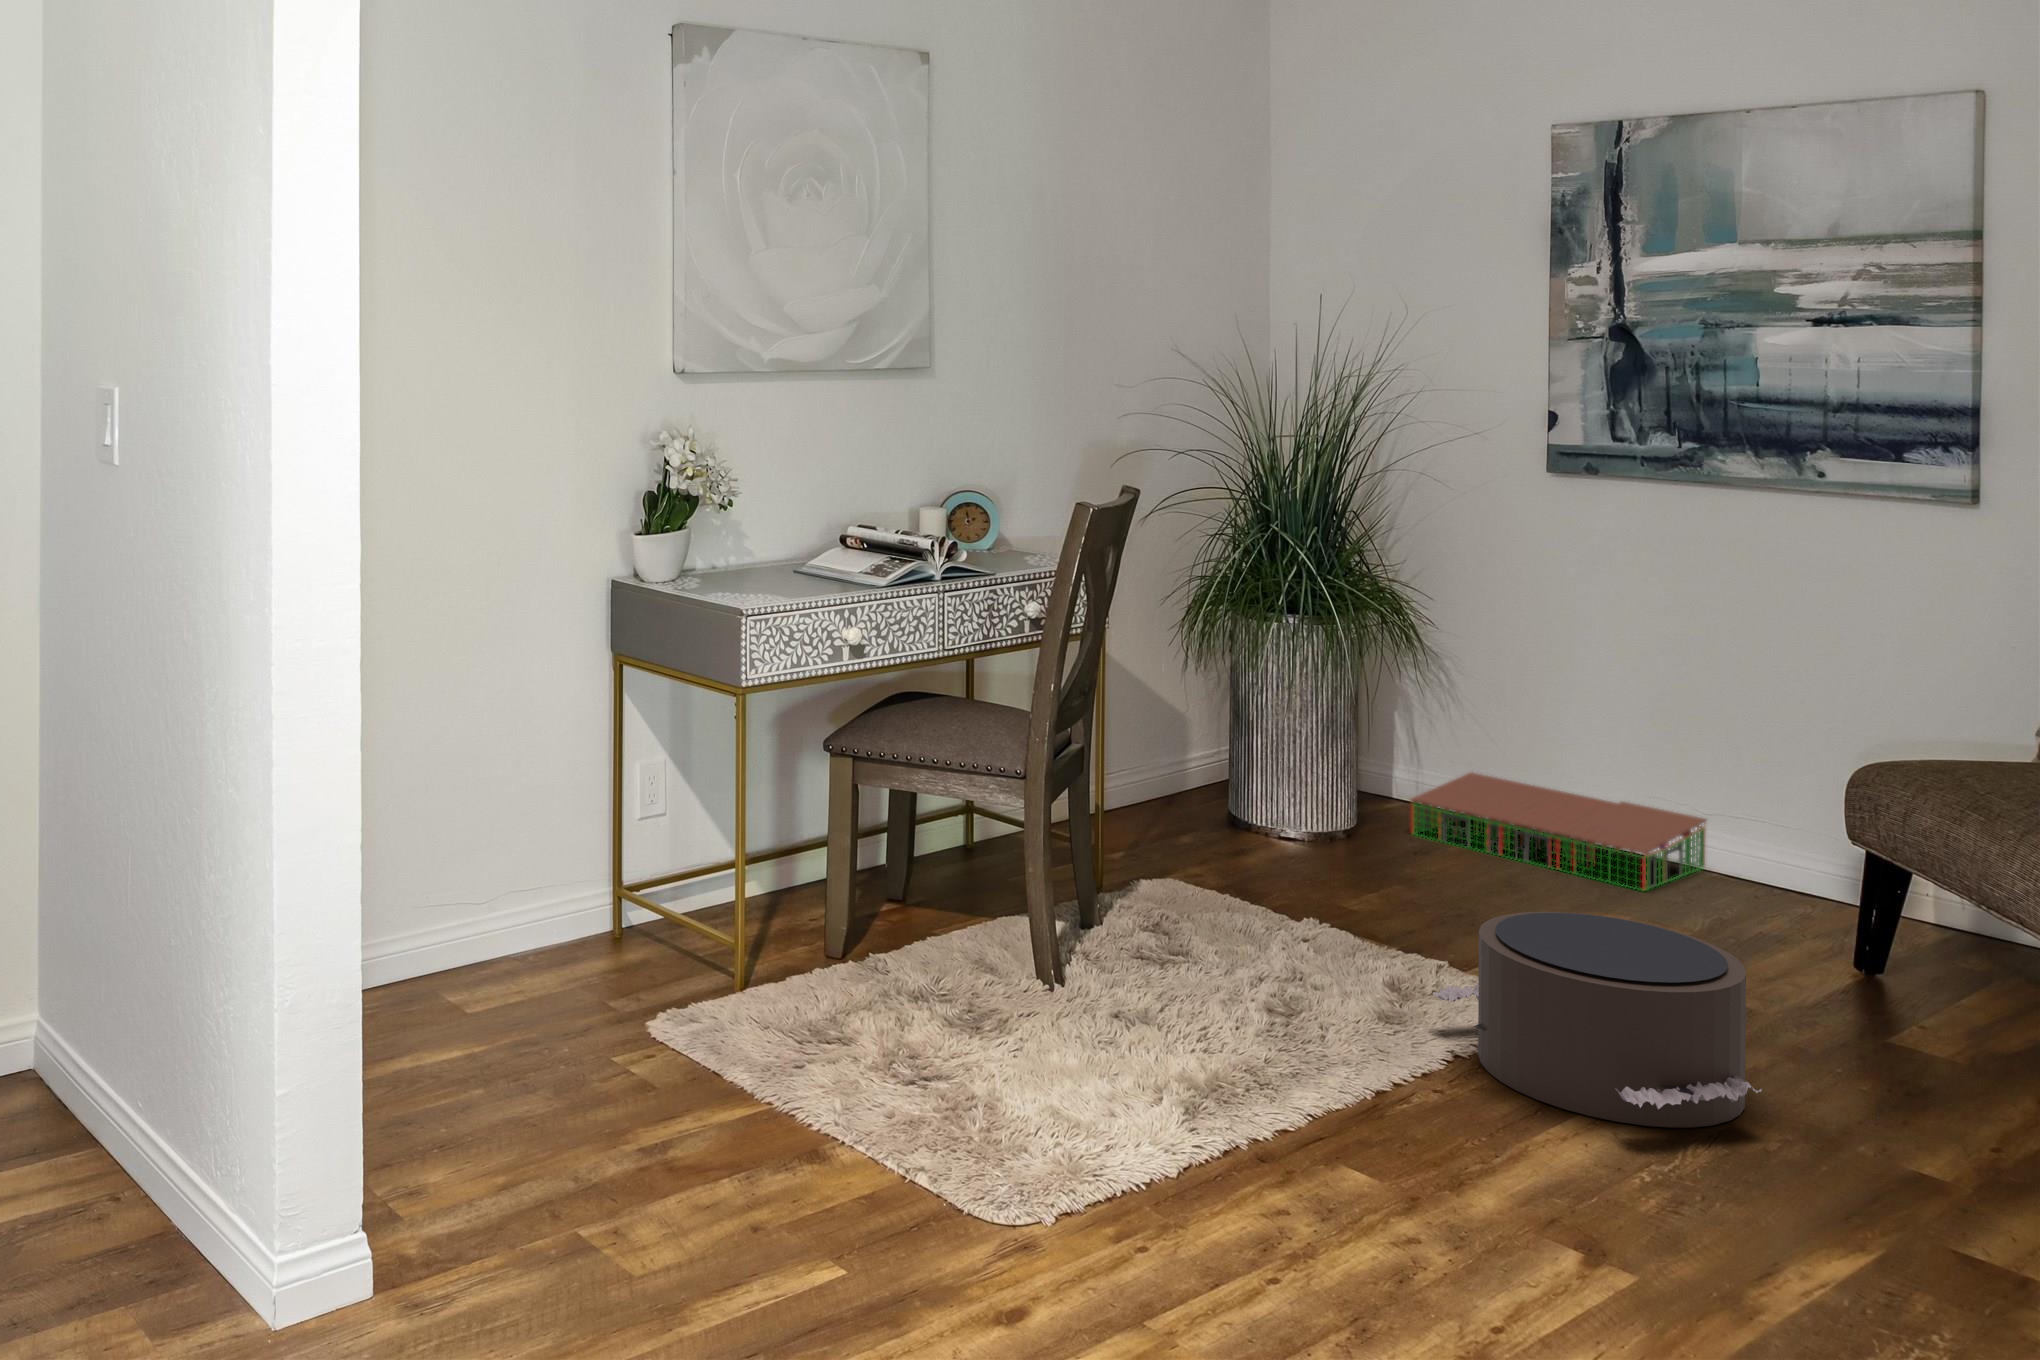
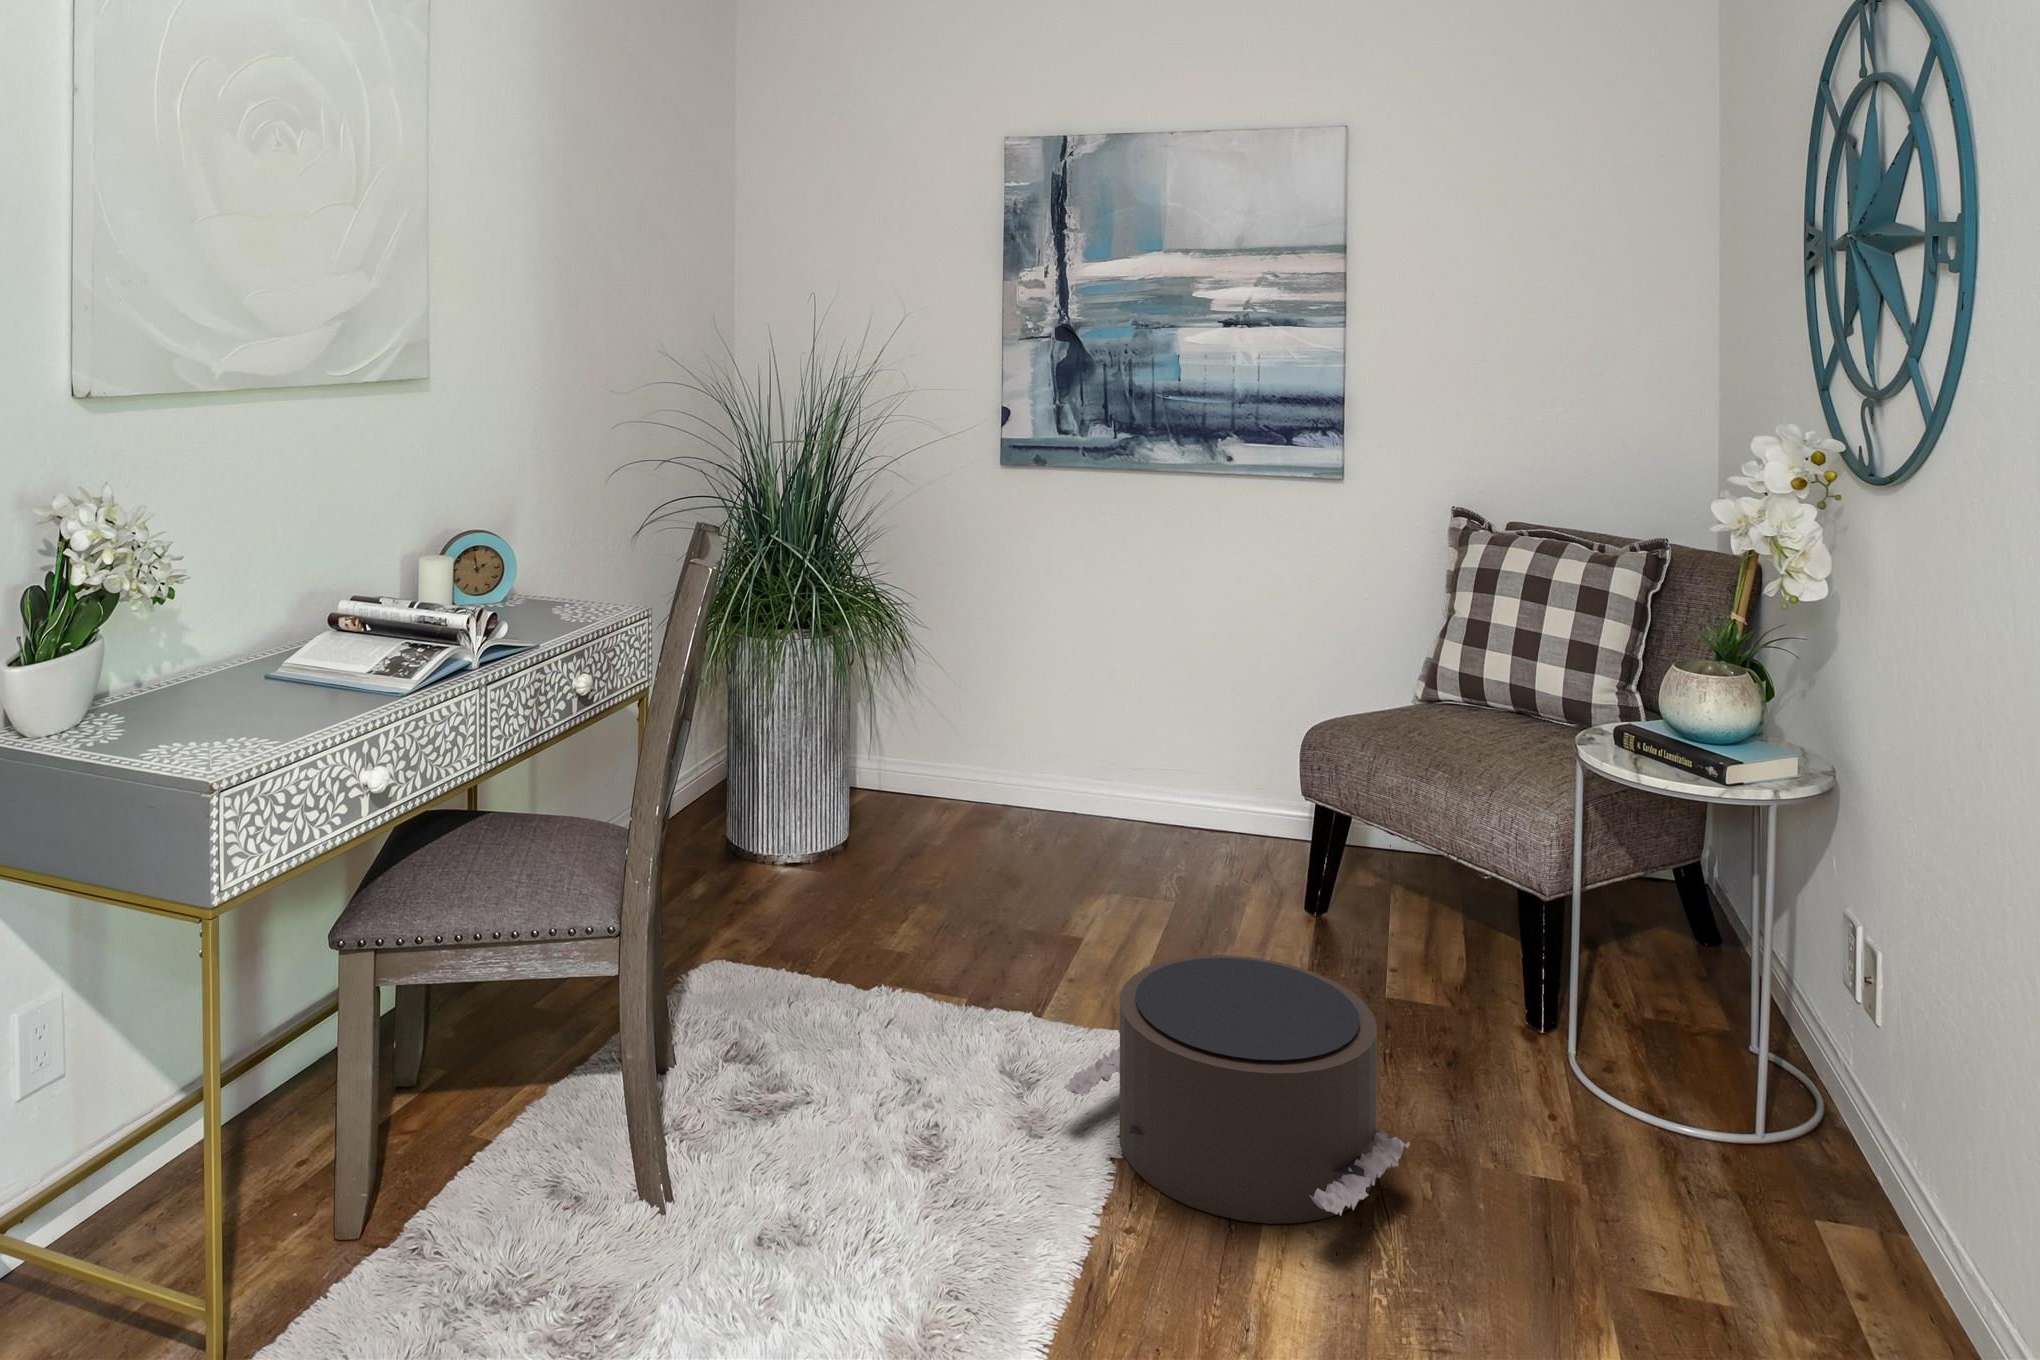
storage bin: present [1411,772,1706,890] -> none [901,758,1142,864]

